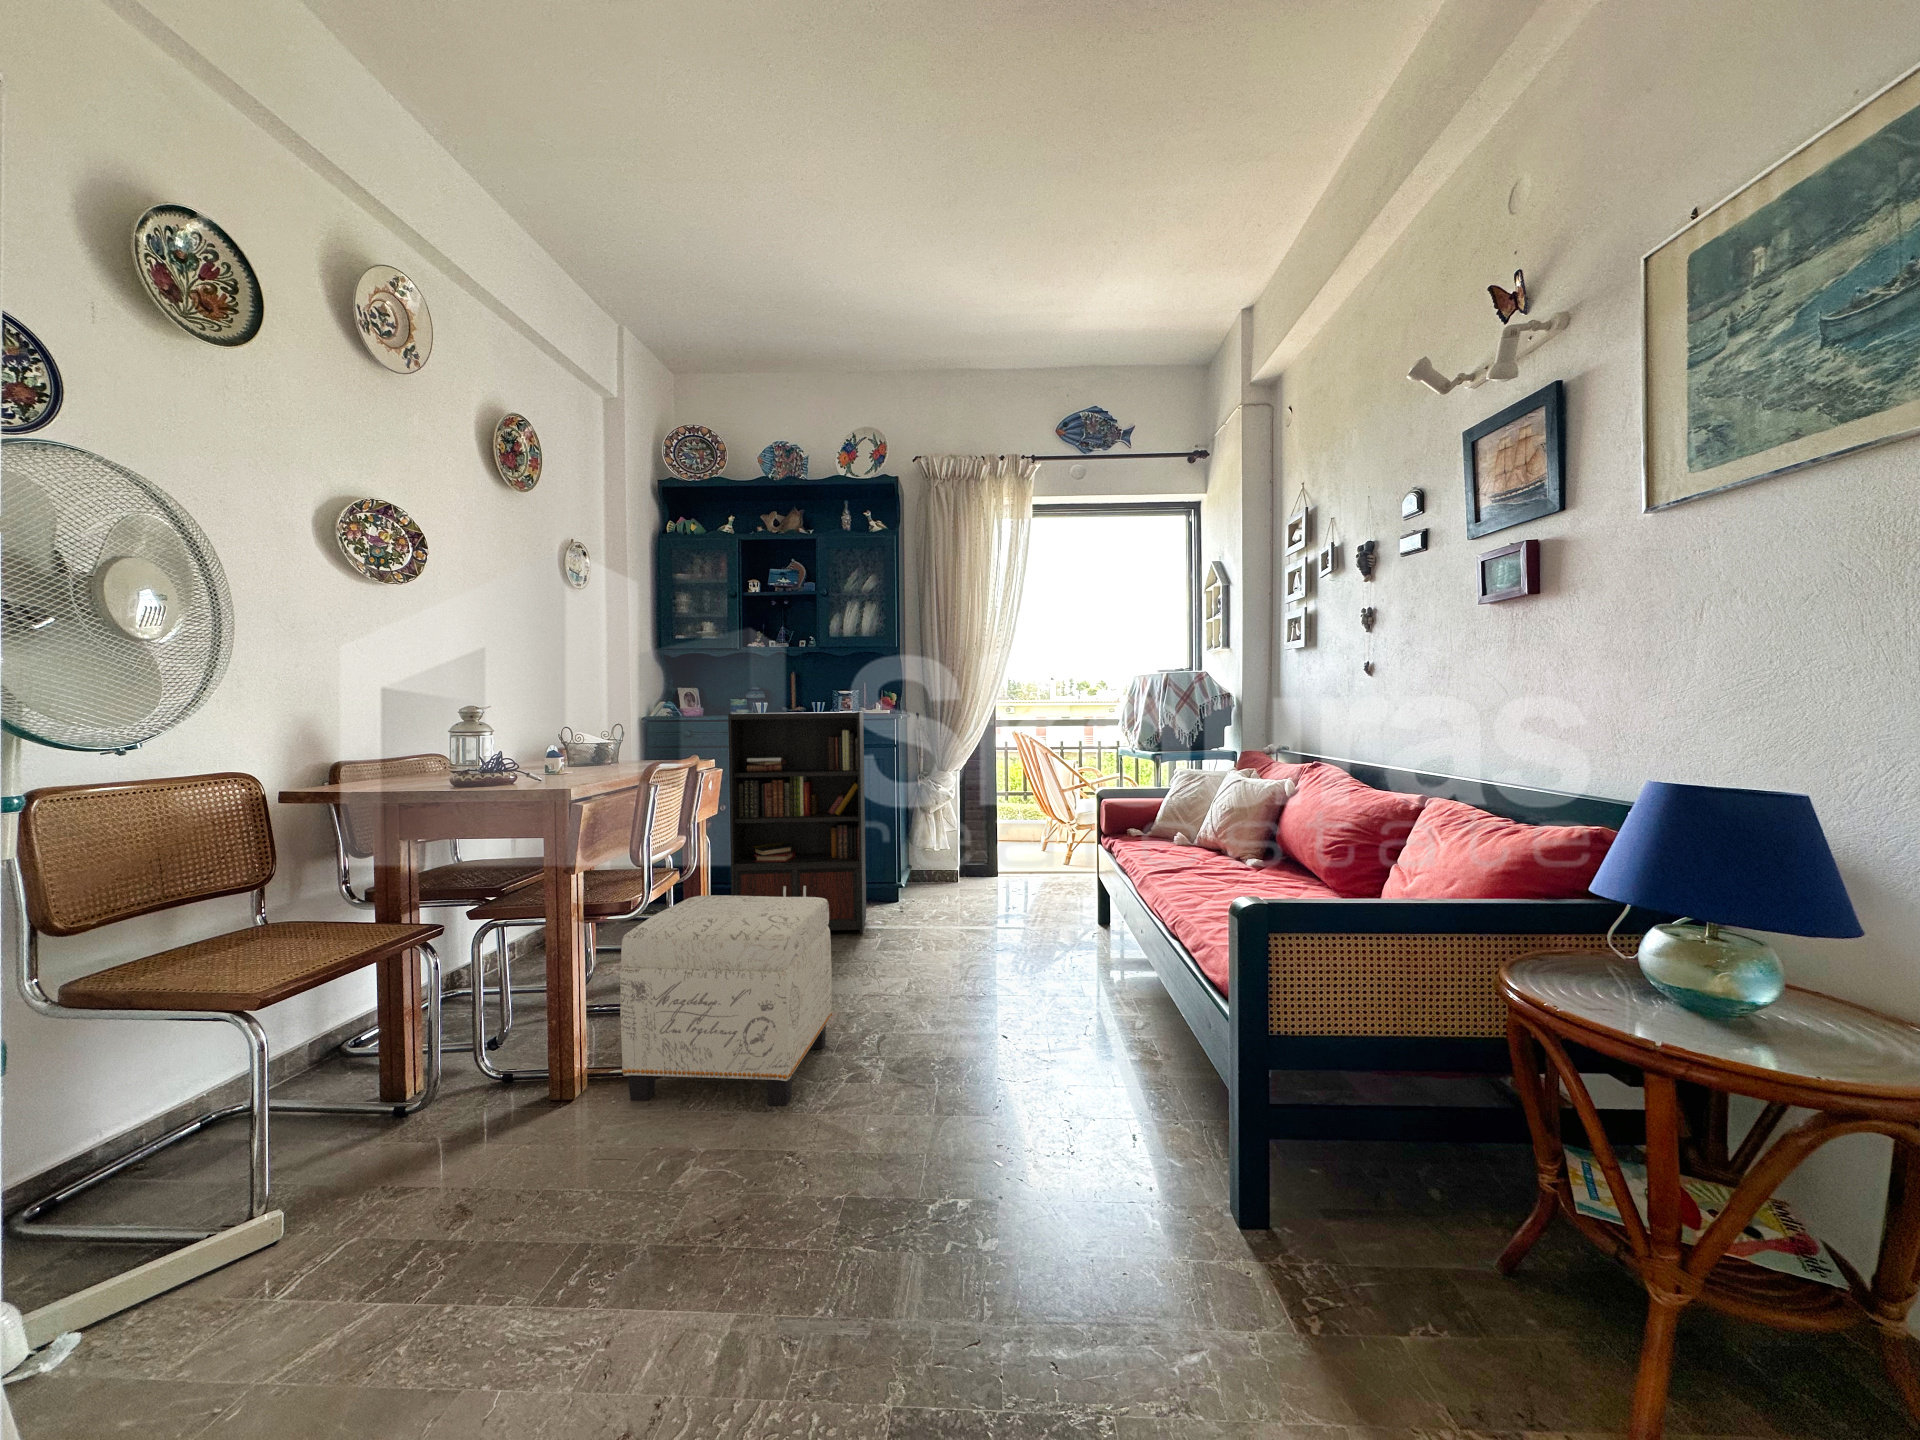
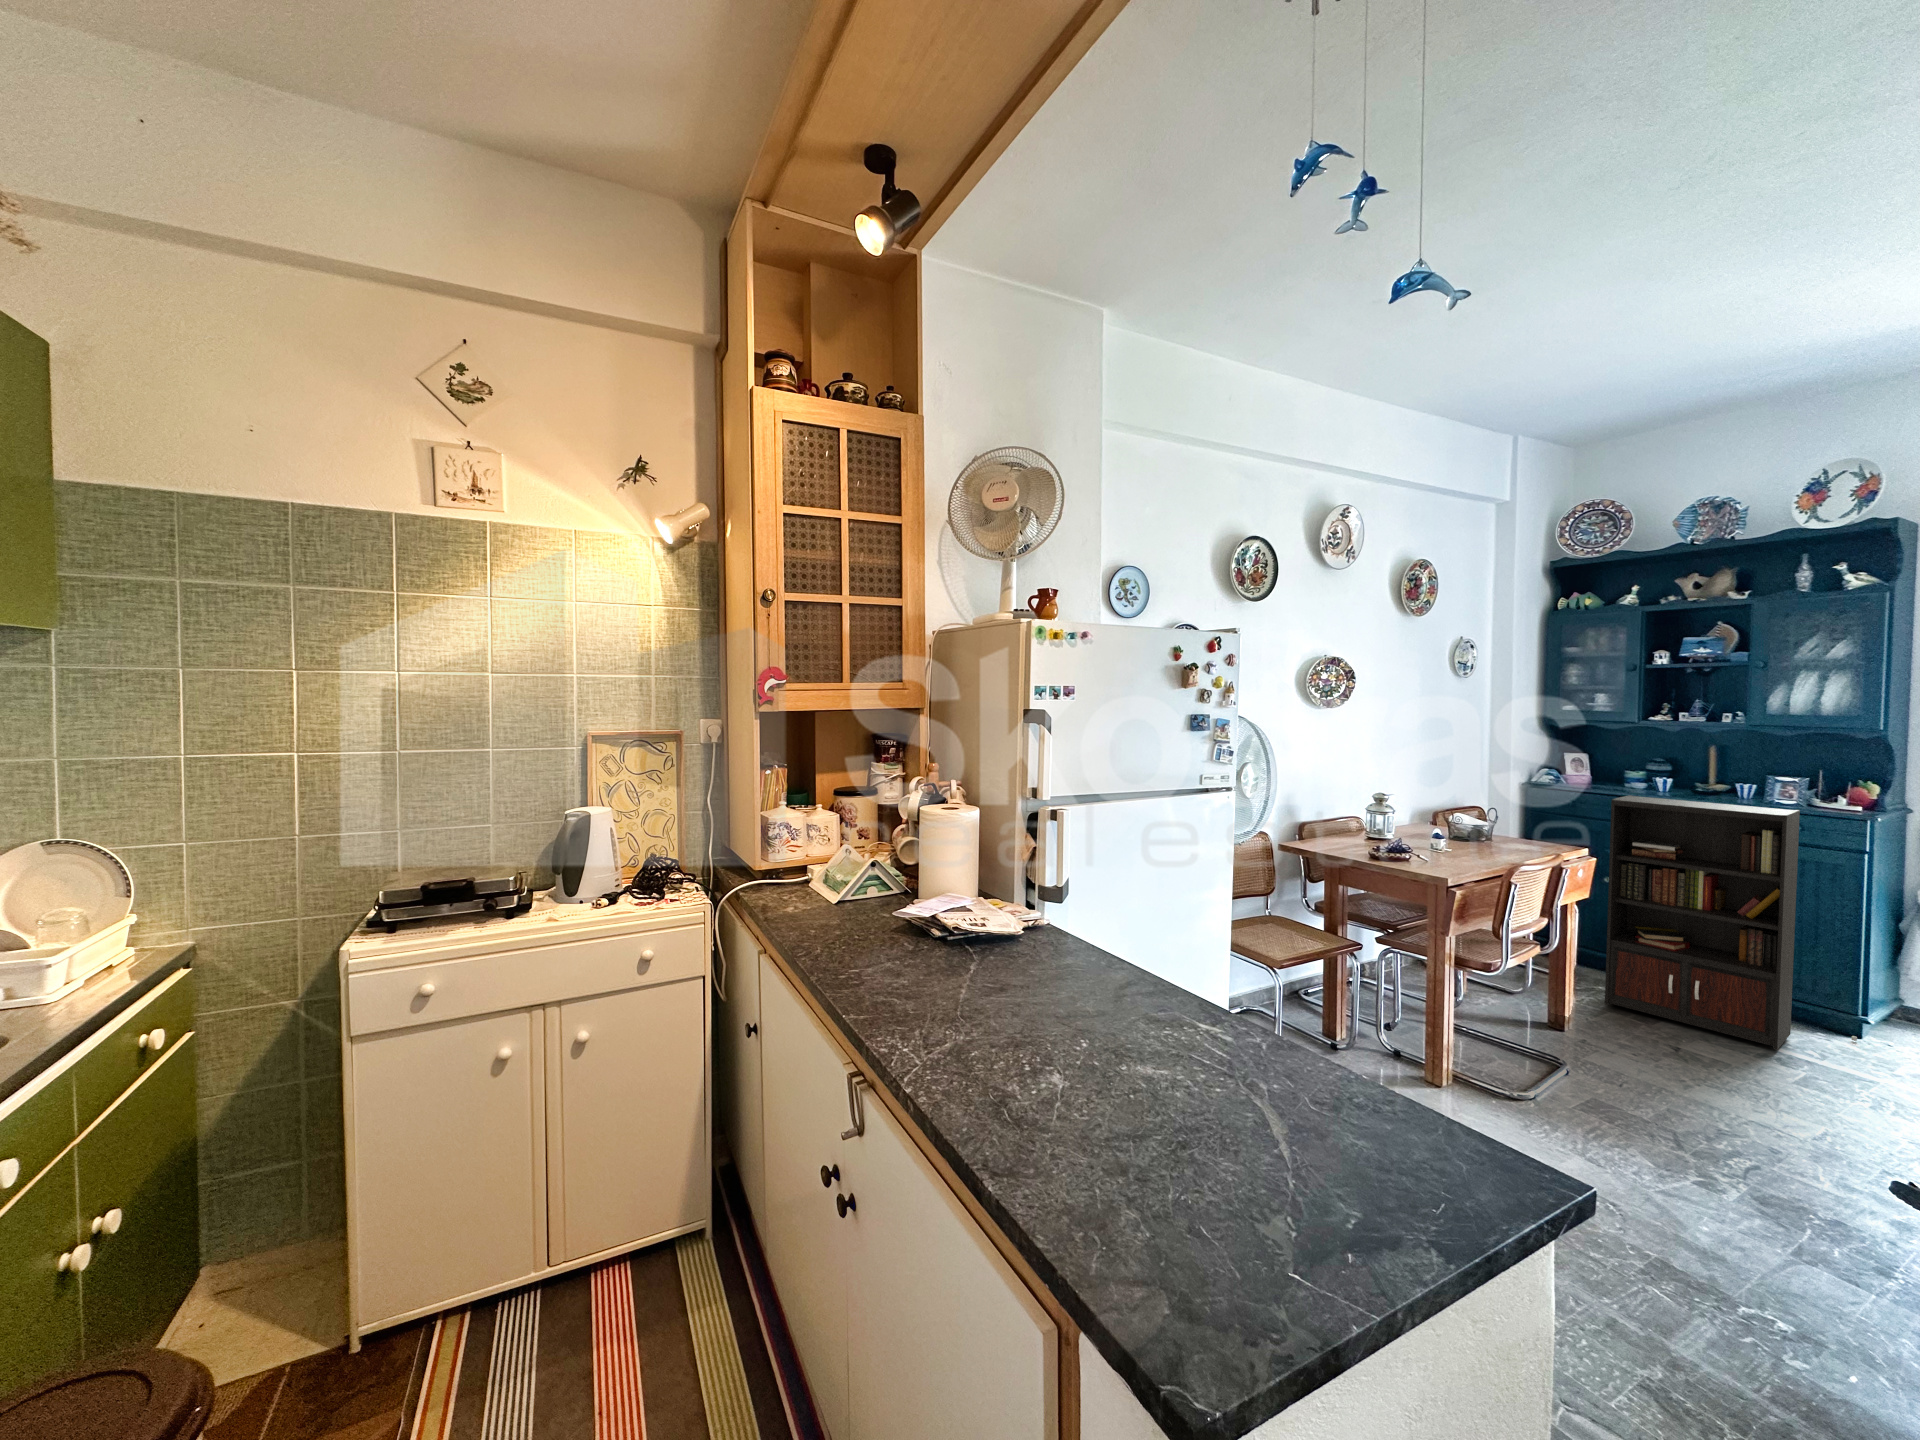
ottoman: present [620,895,832,1106] -> none [1476,973,1694,1174]

